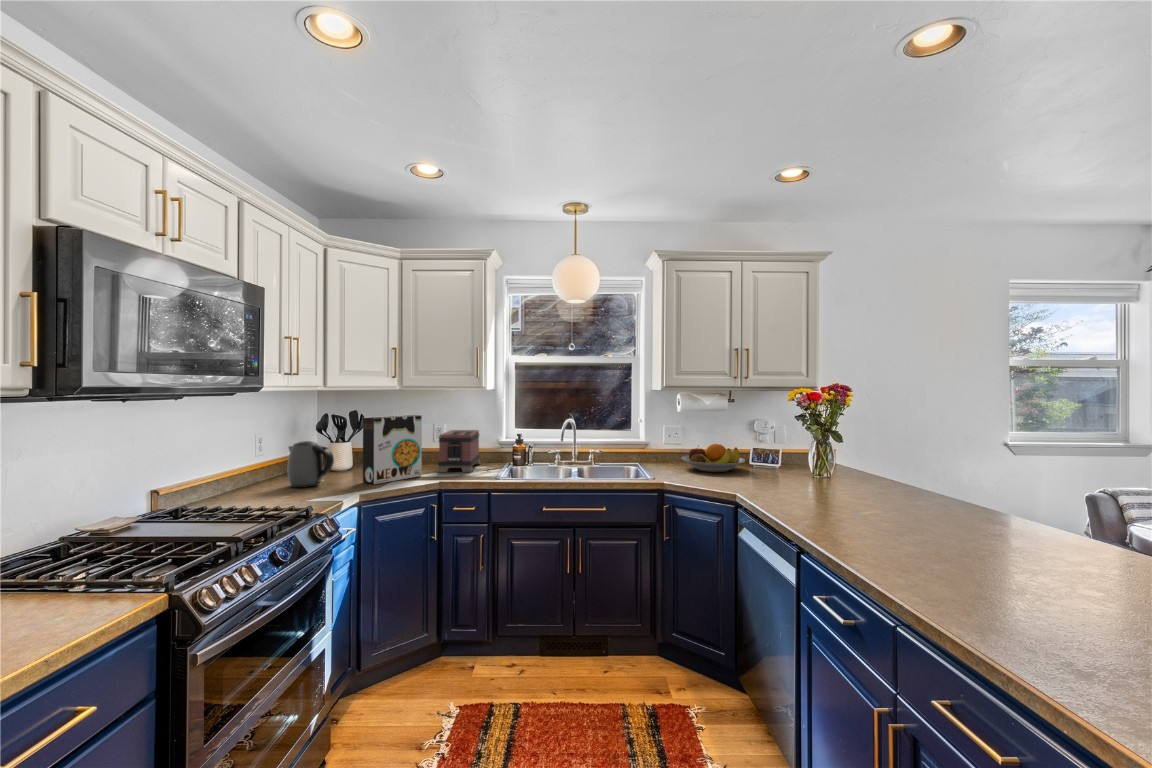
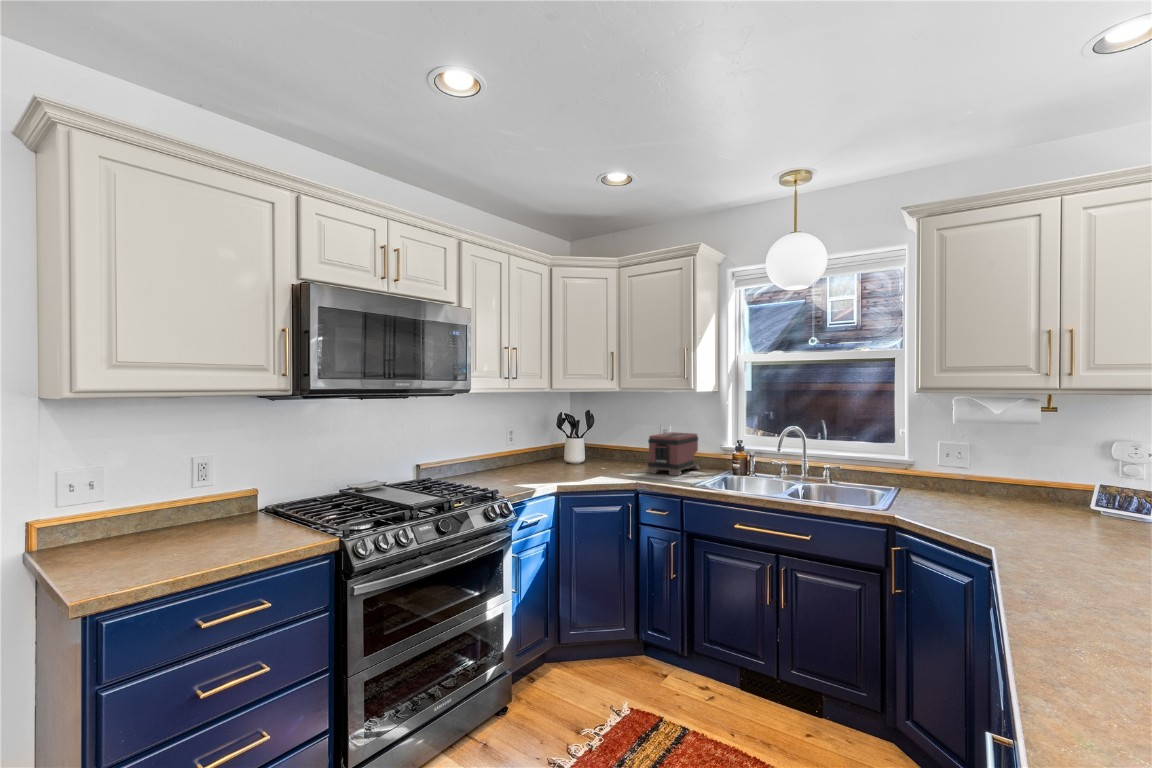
cereal box: present [363,415,422,484] -> none [575,415,628,477]
kettle: present [288,441,334,488] -> none [520,435,551,473]
fruit bowl: present [681,444,745,472] -> none [955,471,1078,515]

